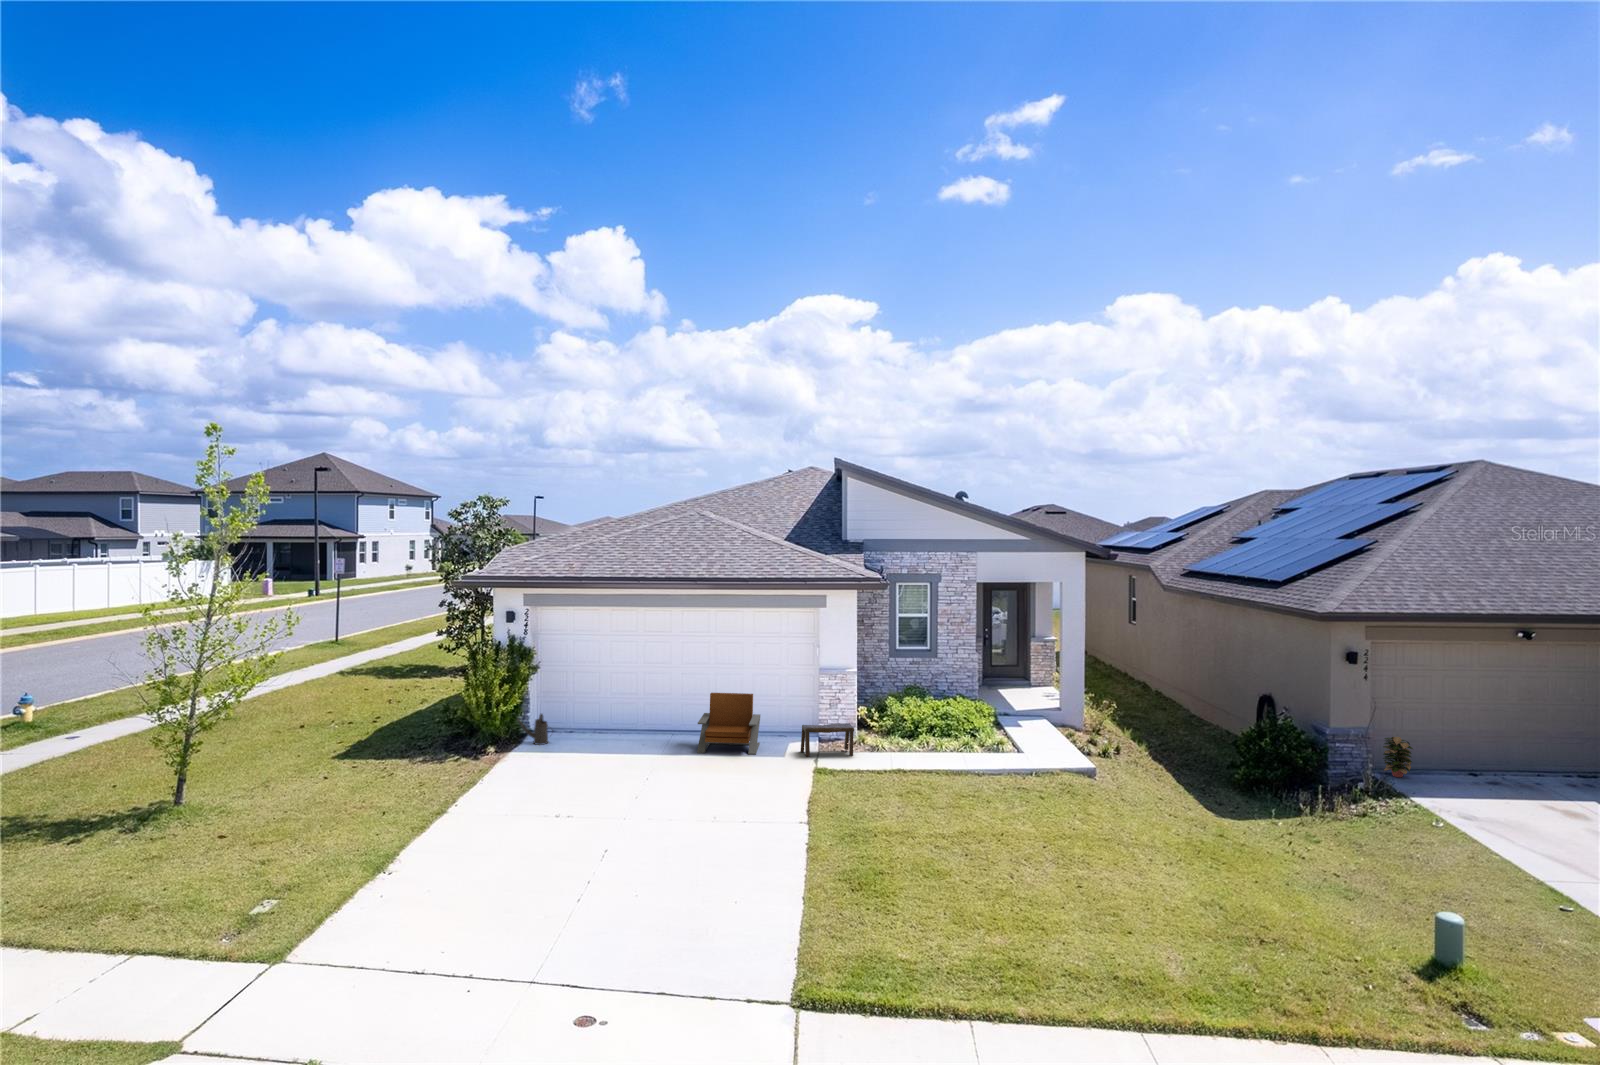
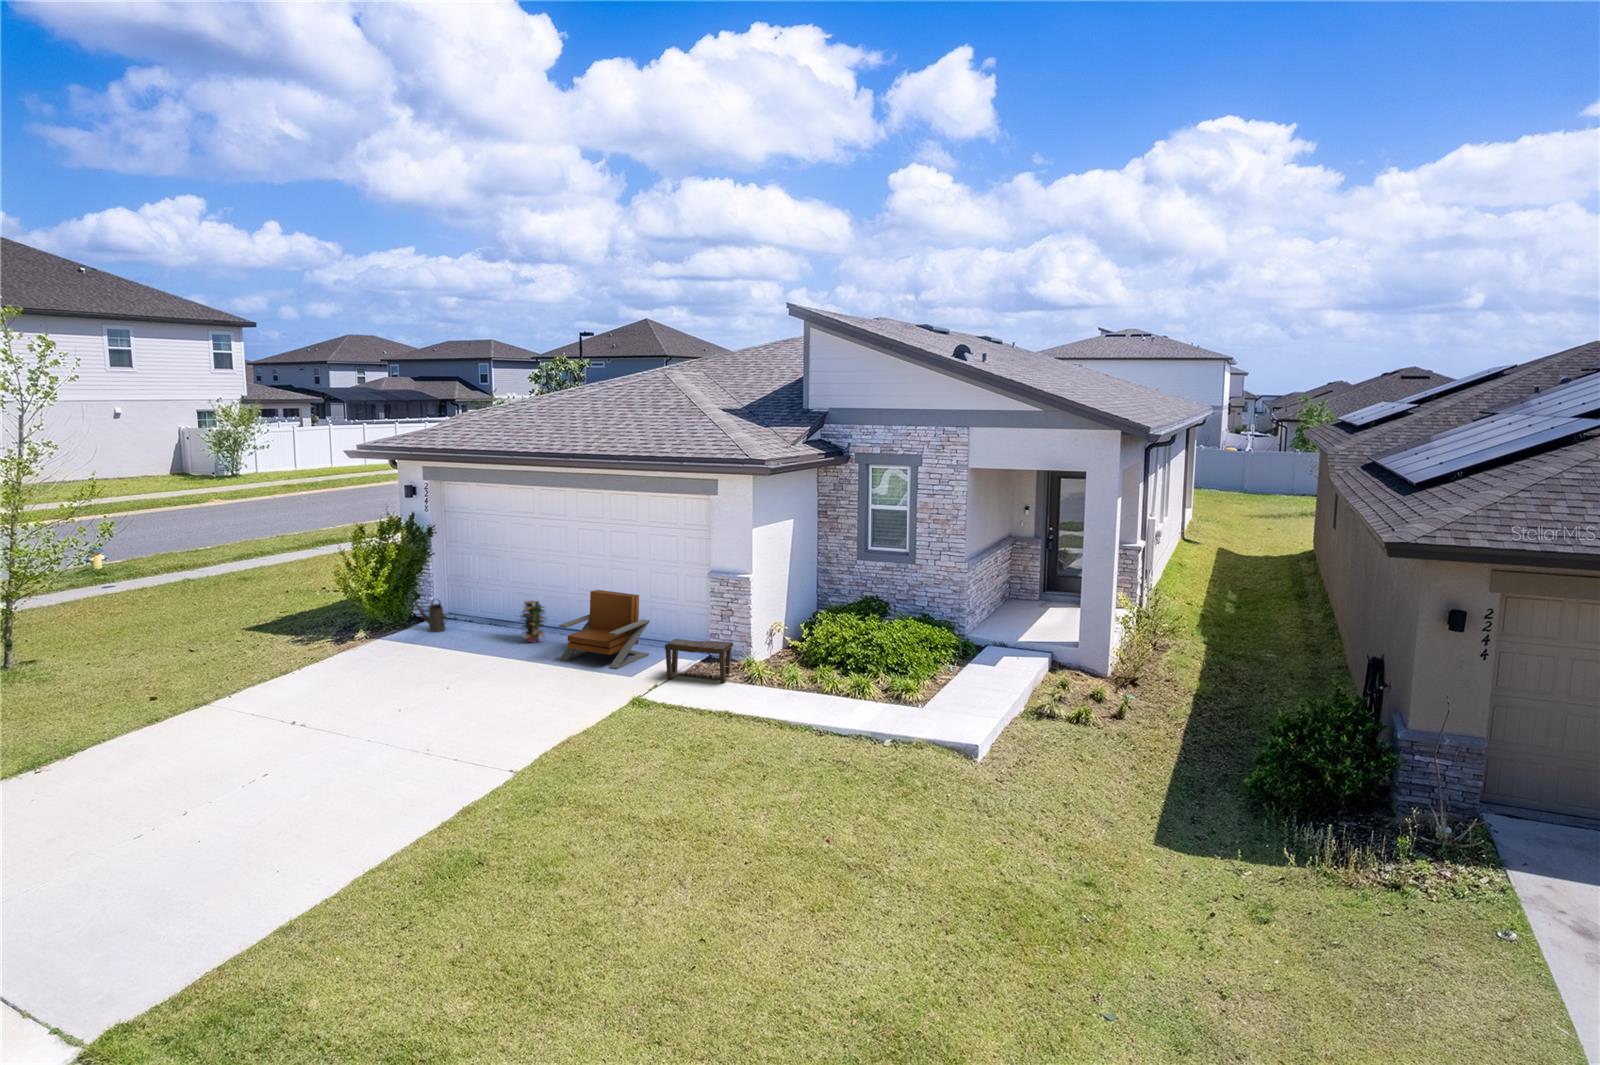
decorative plant: present [1383,737,1413,777] -> present [521,601,546,642]

